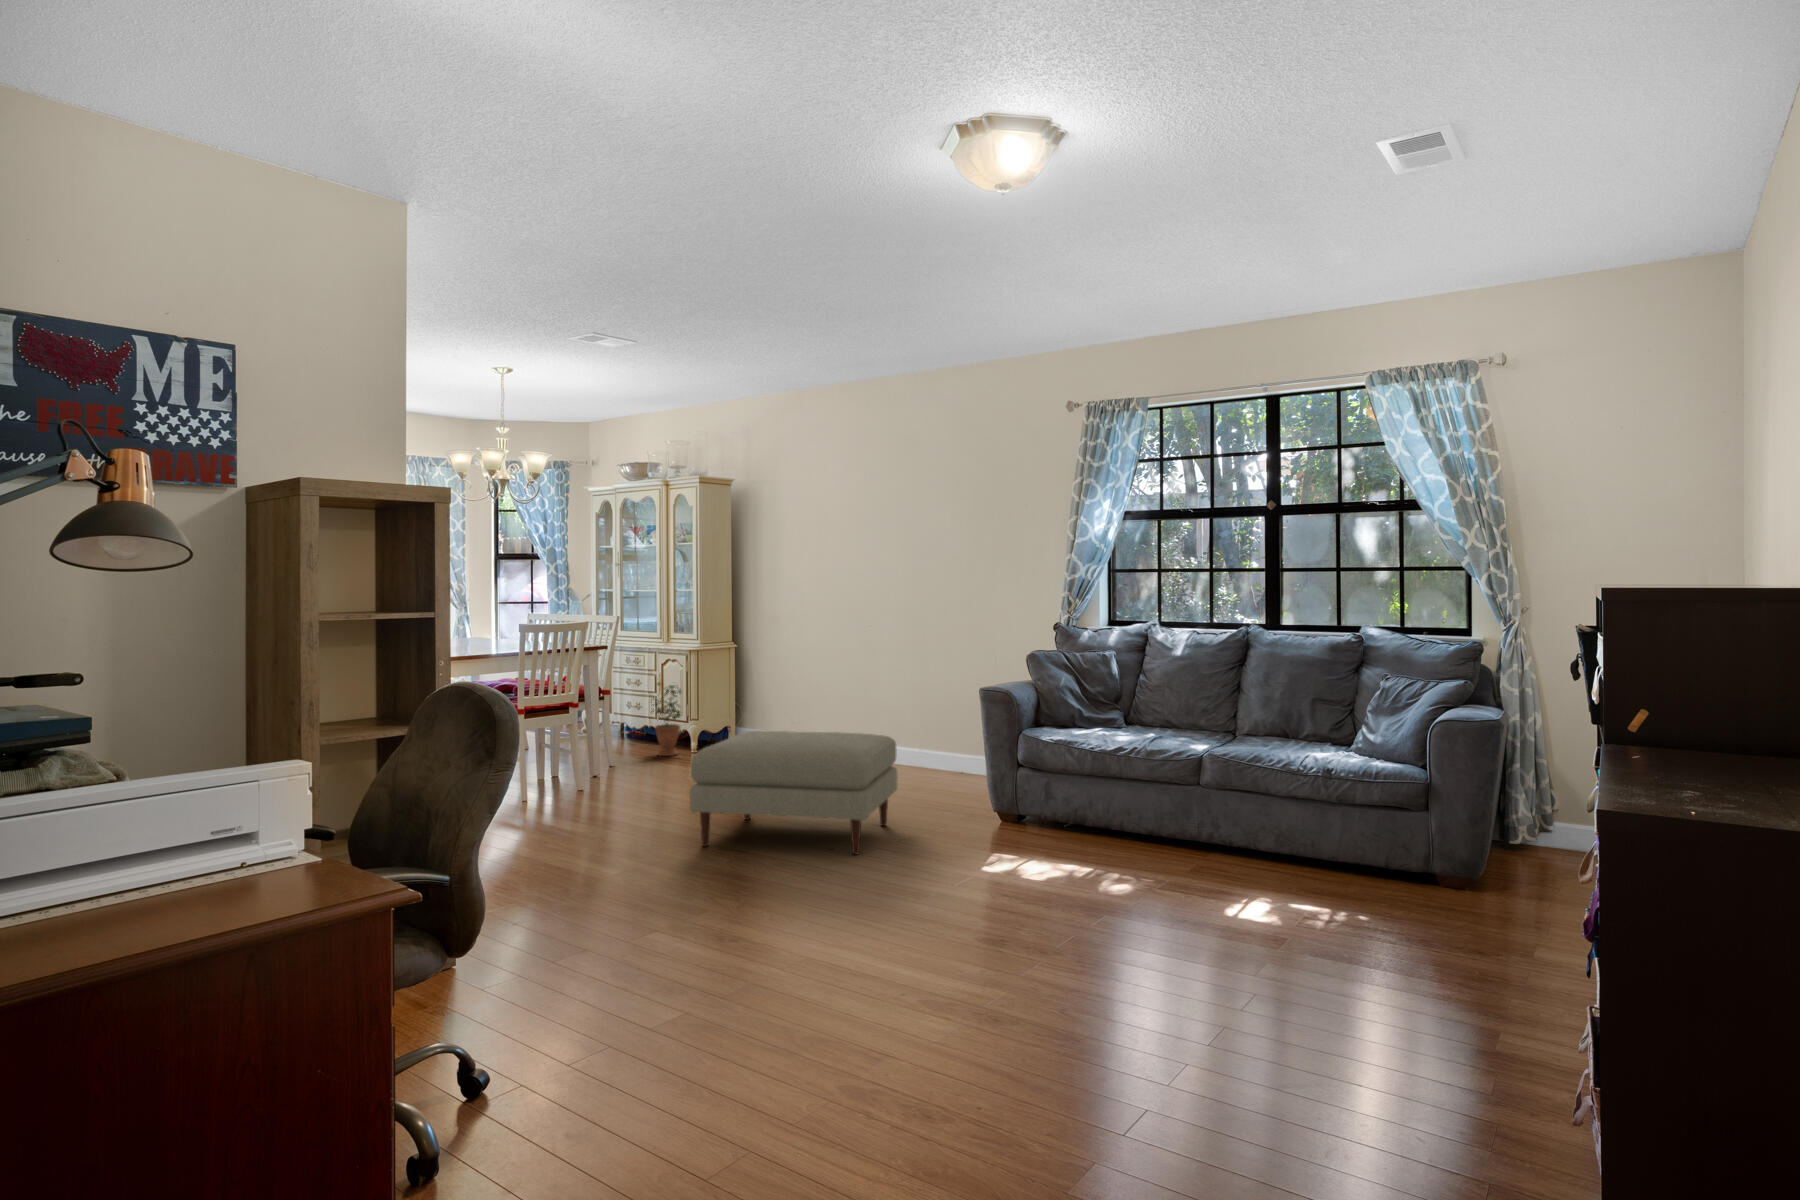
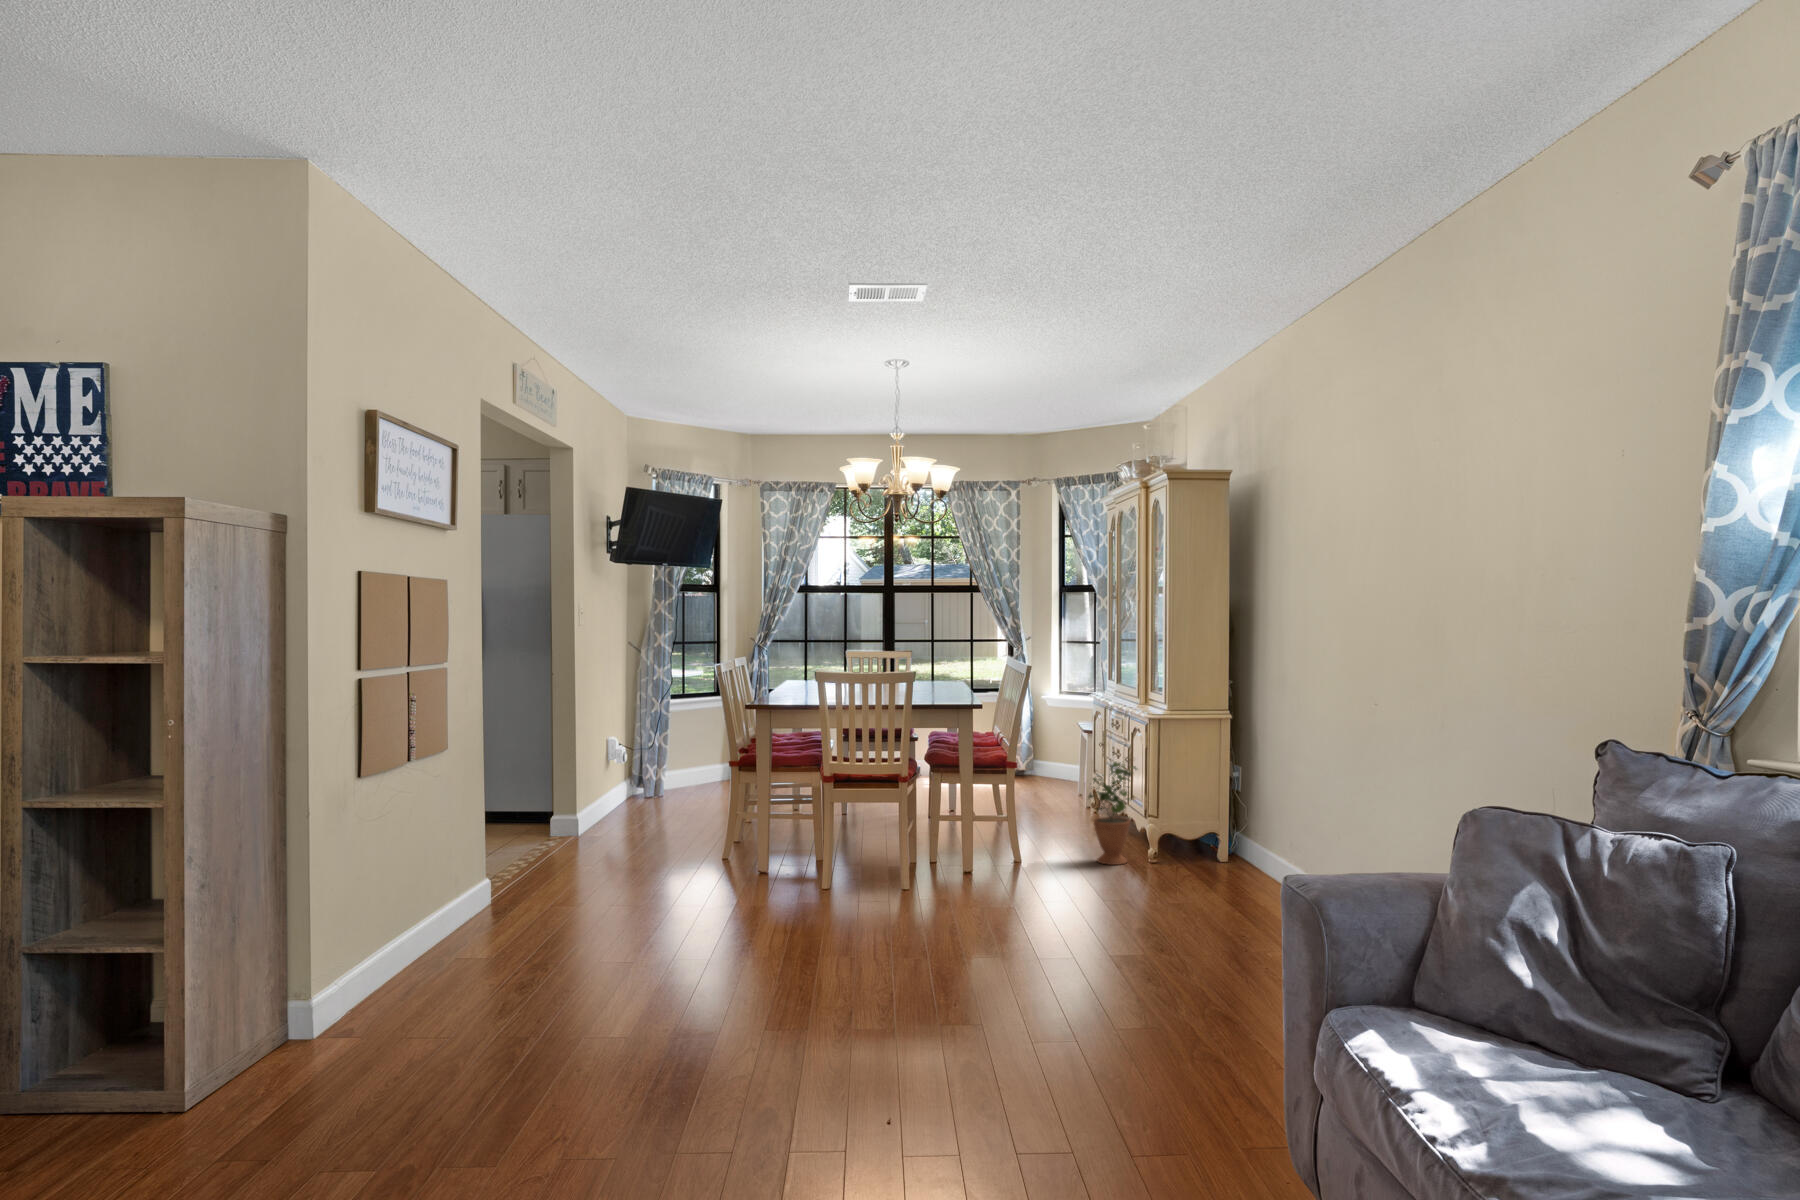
ottoman: present [690,731,898,855] -> none [689,849,1039,1131]

